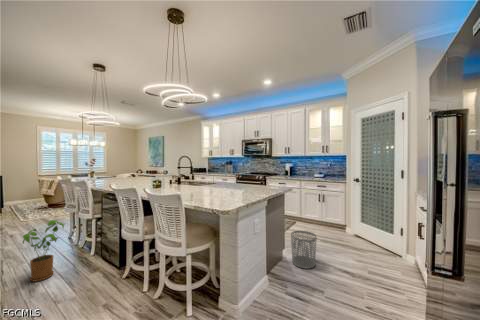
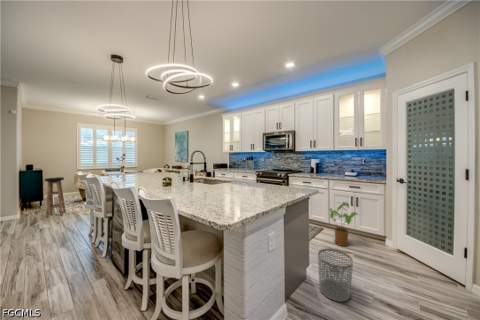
bar stool: none [10,182,32,226] -> present [45,177,66,218]
house plant: present [23,220,64,282] -> present [329,202,357,246]

